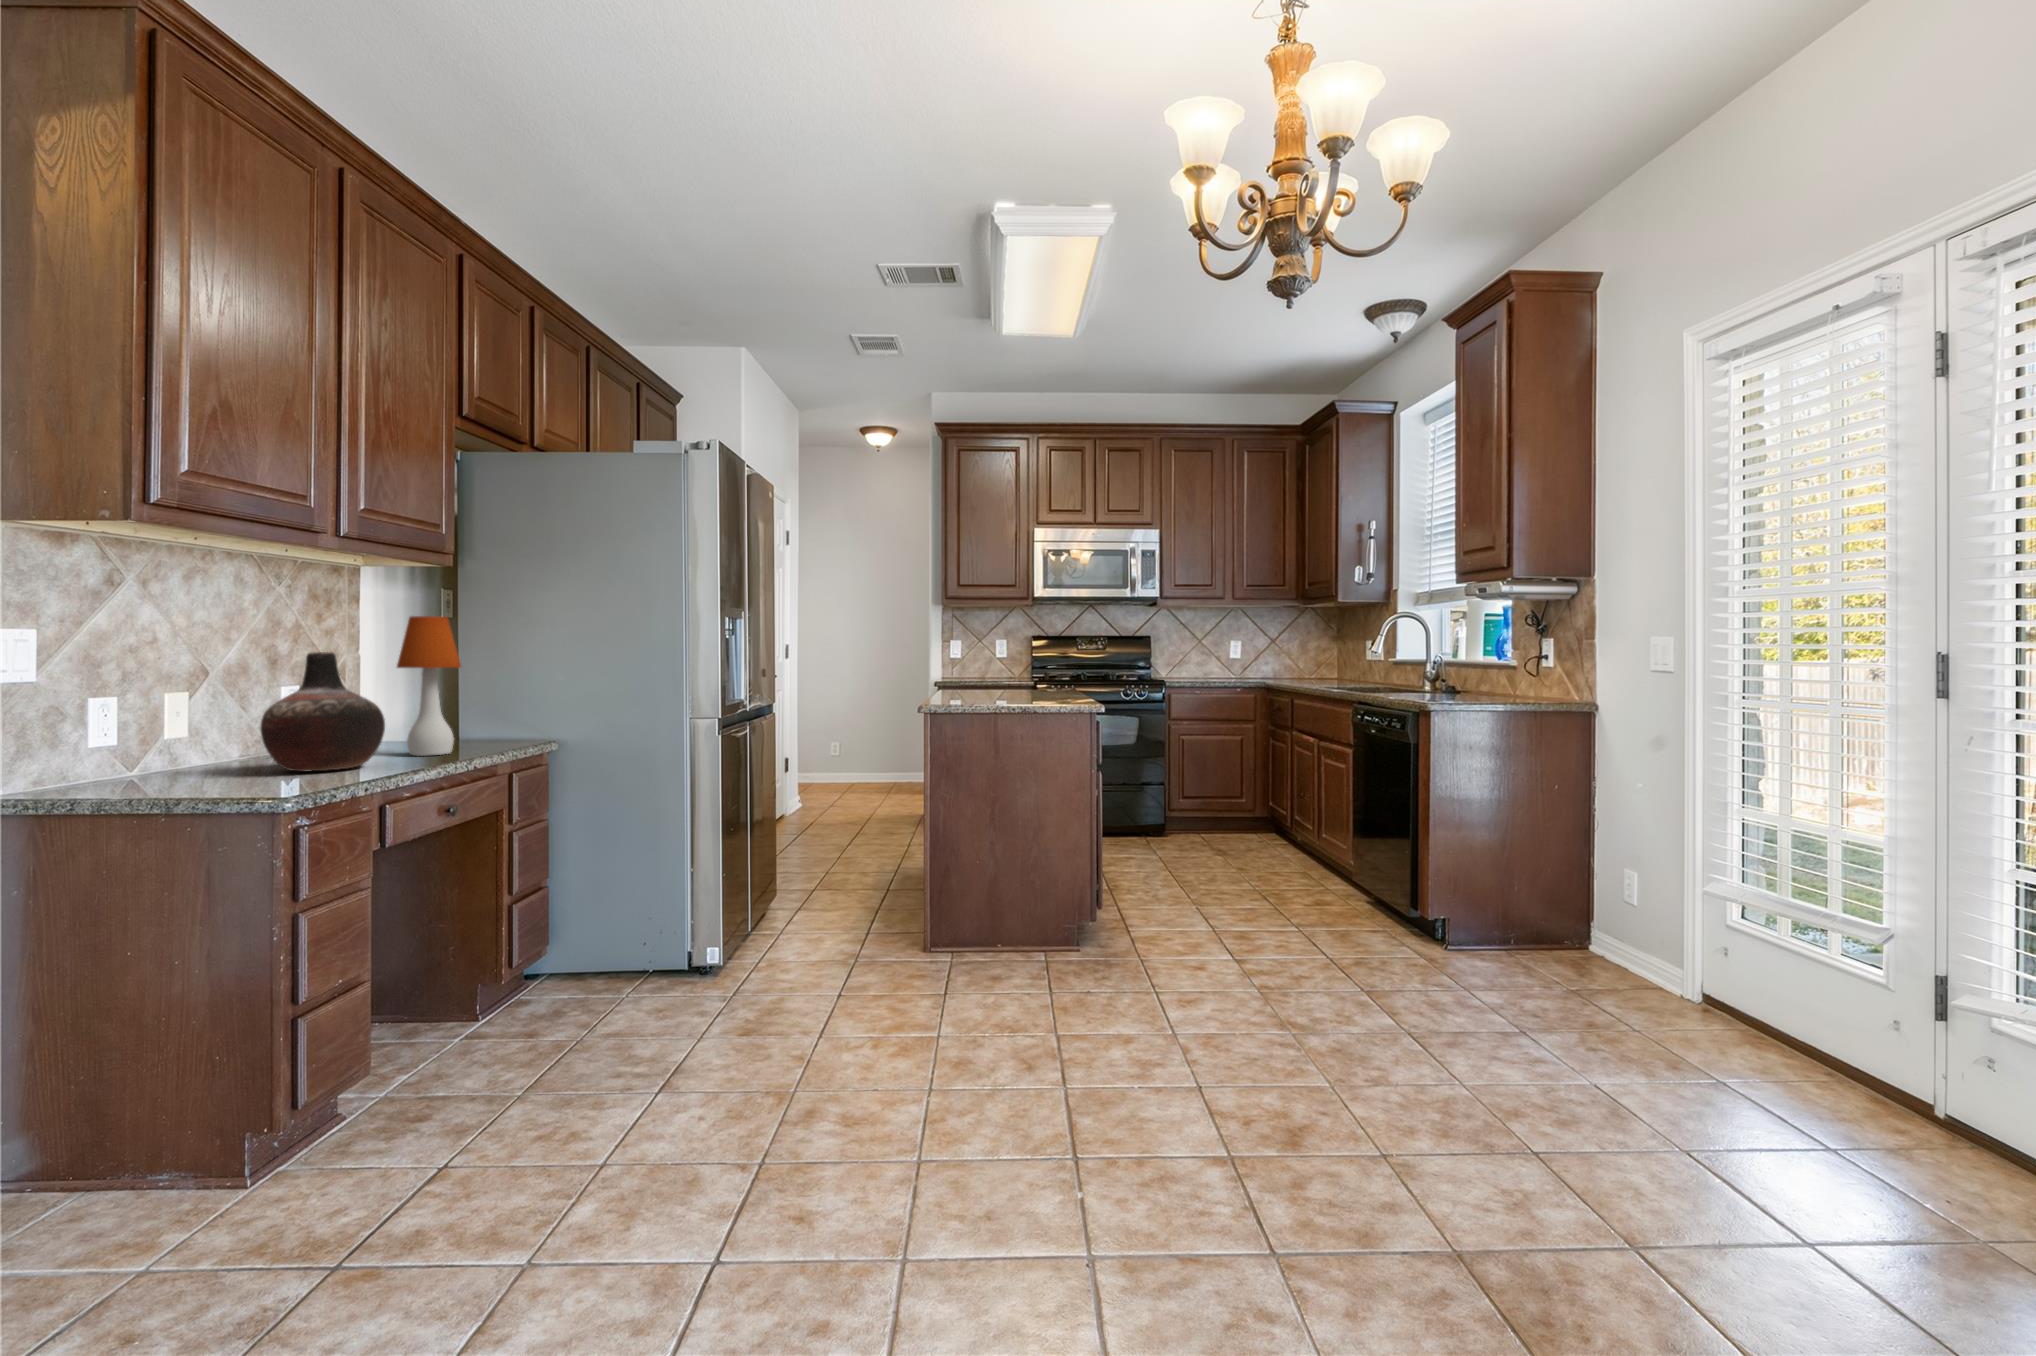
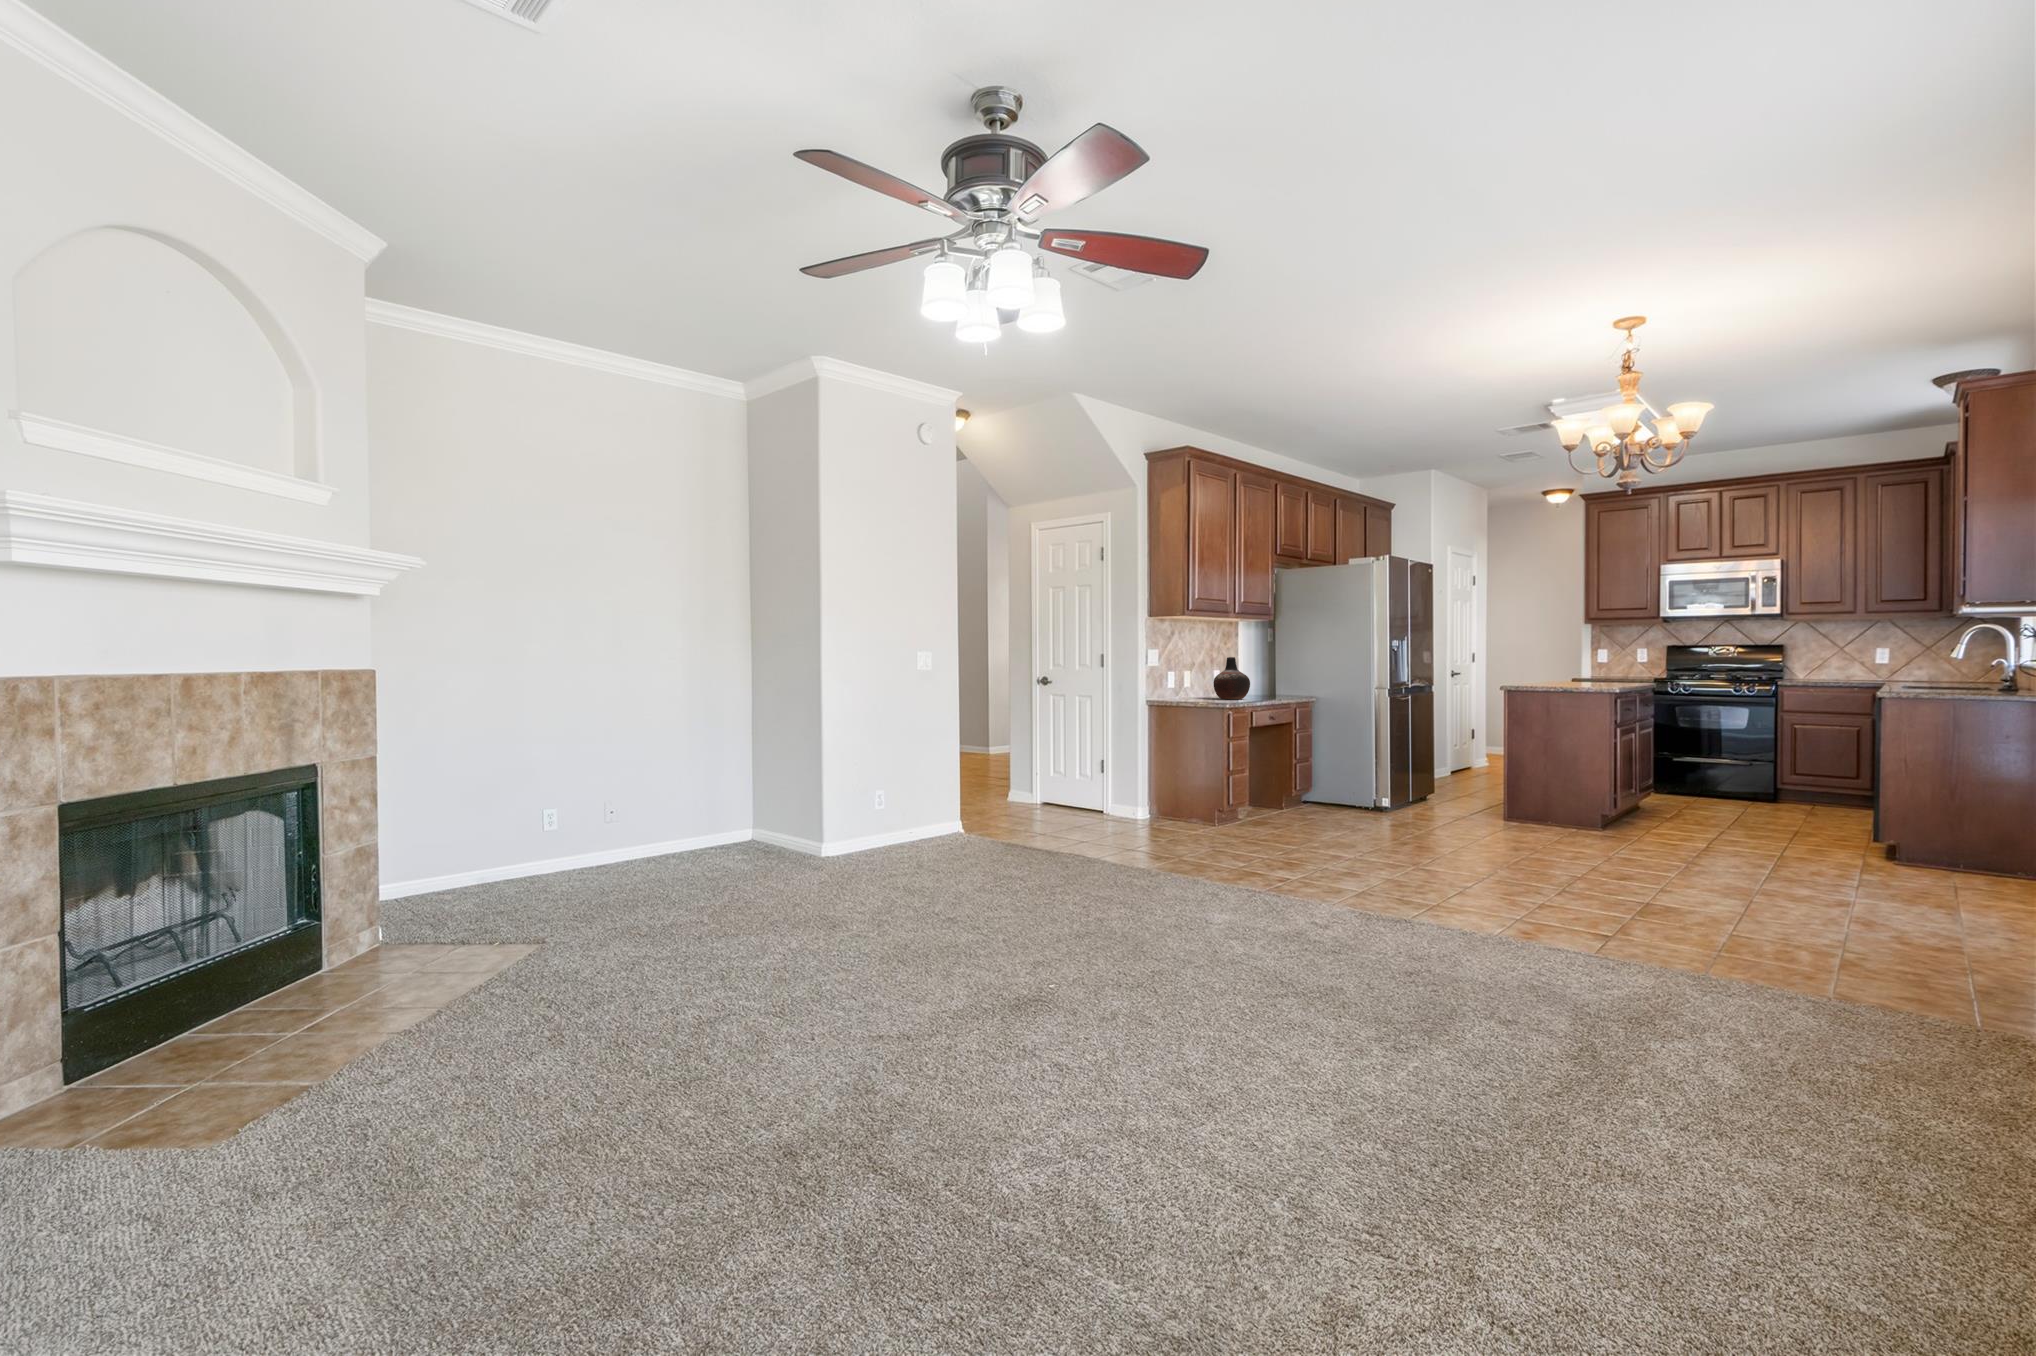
table lamp: present [397,616,461,756] -> none [1253,643,1276,698]

